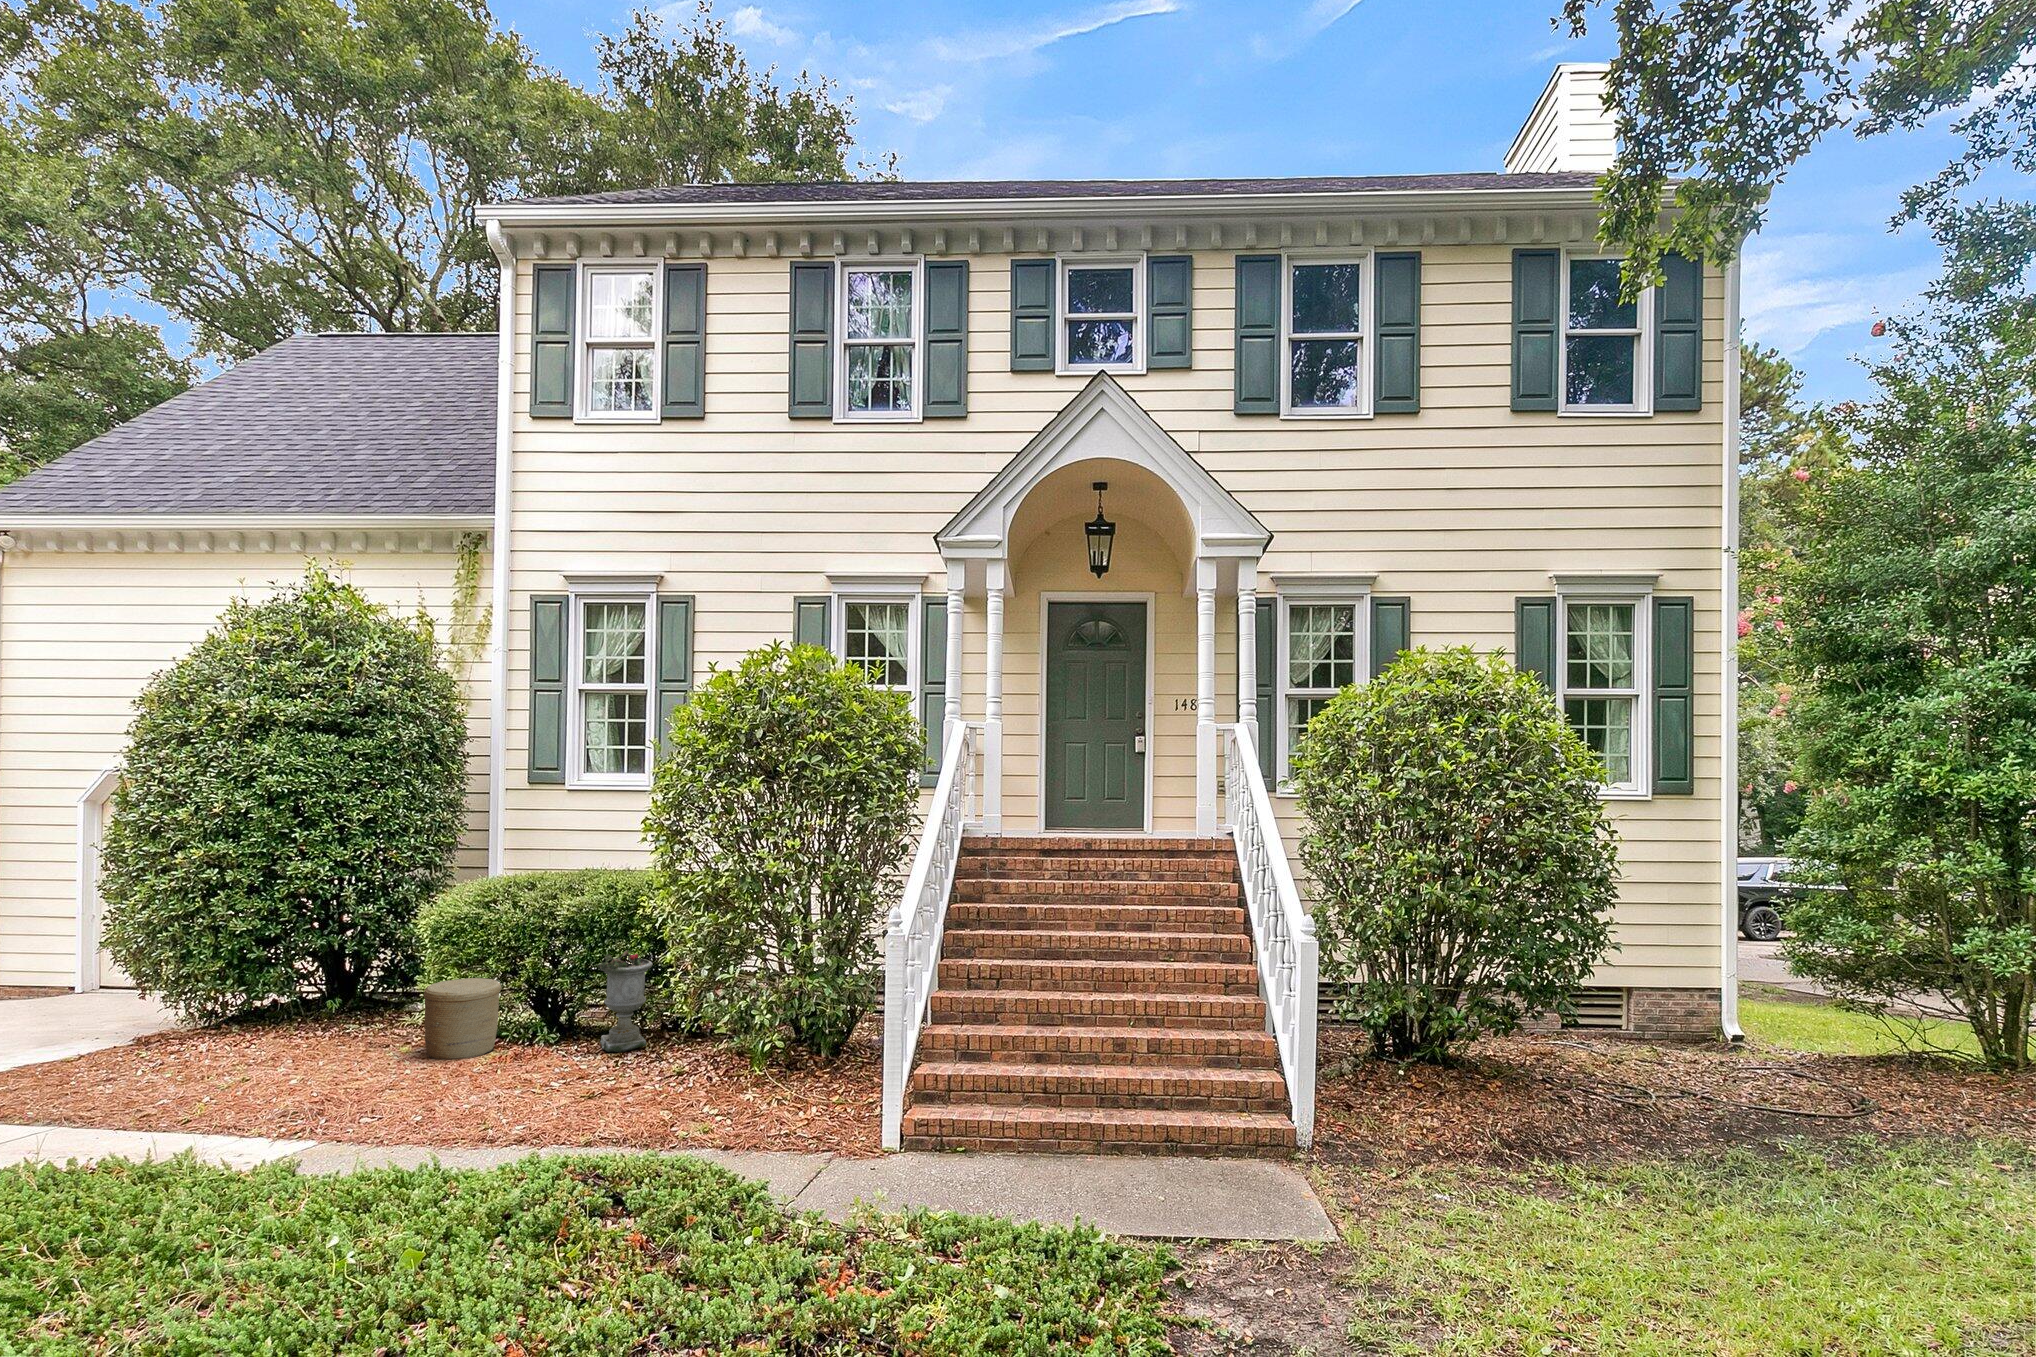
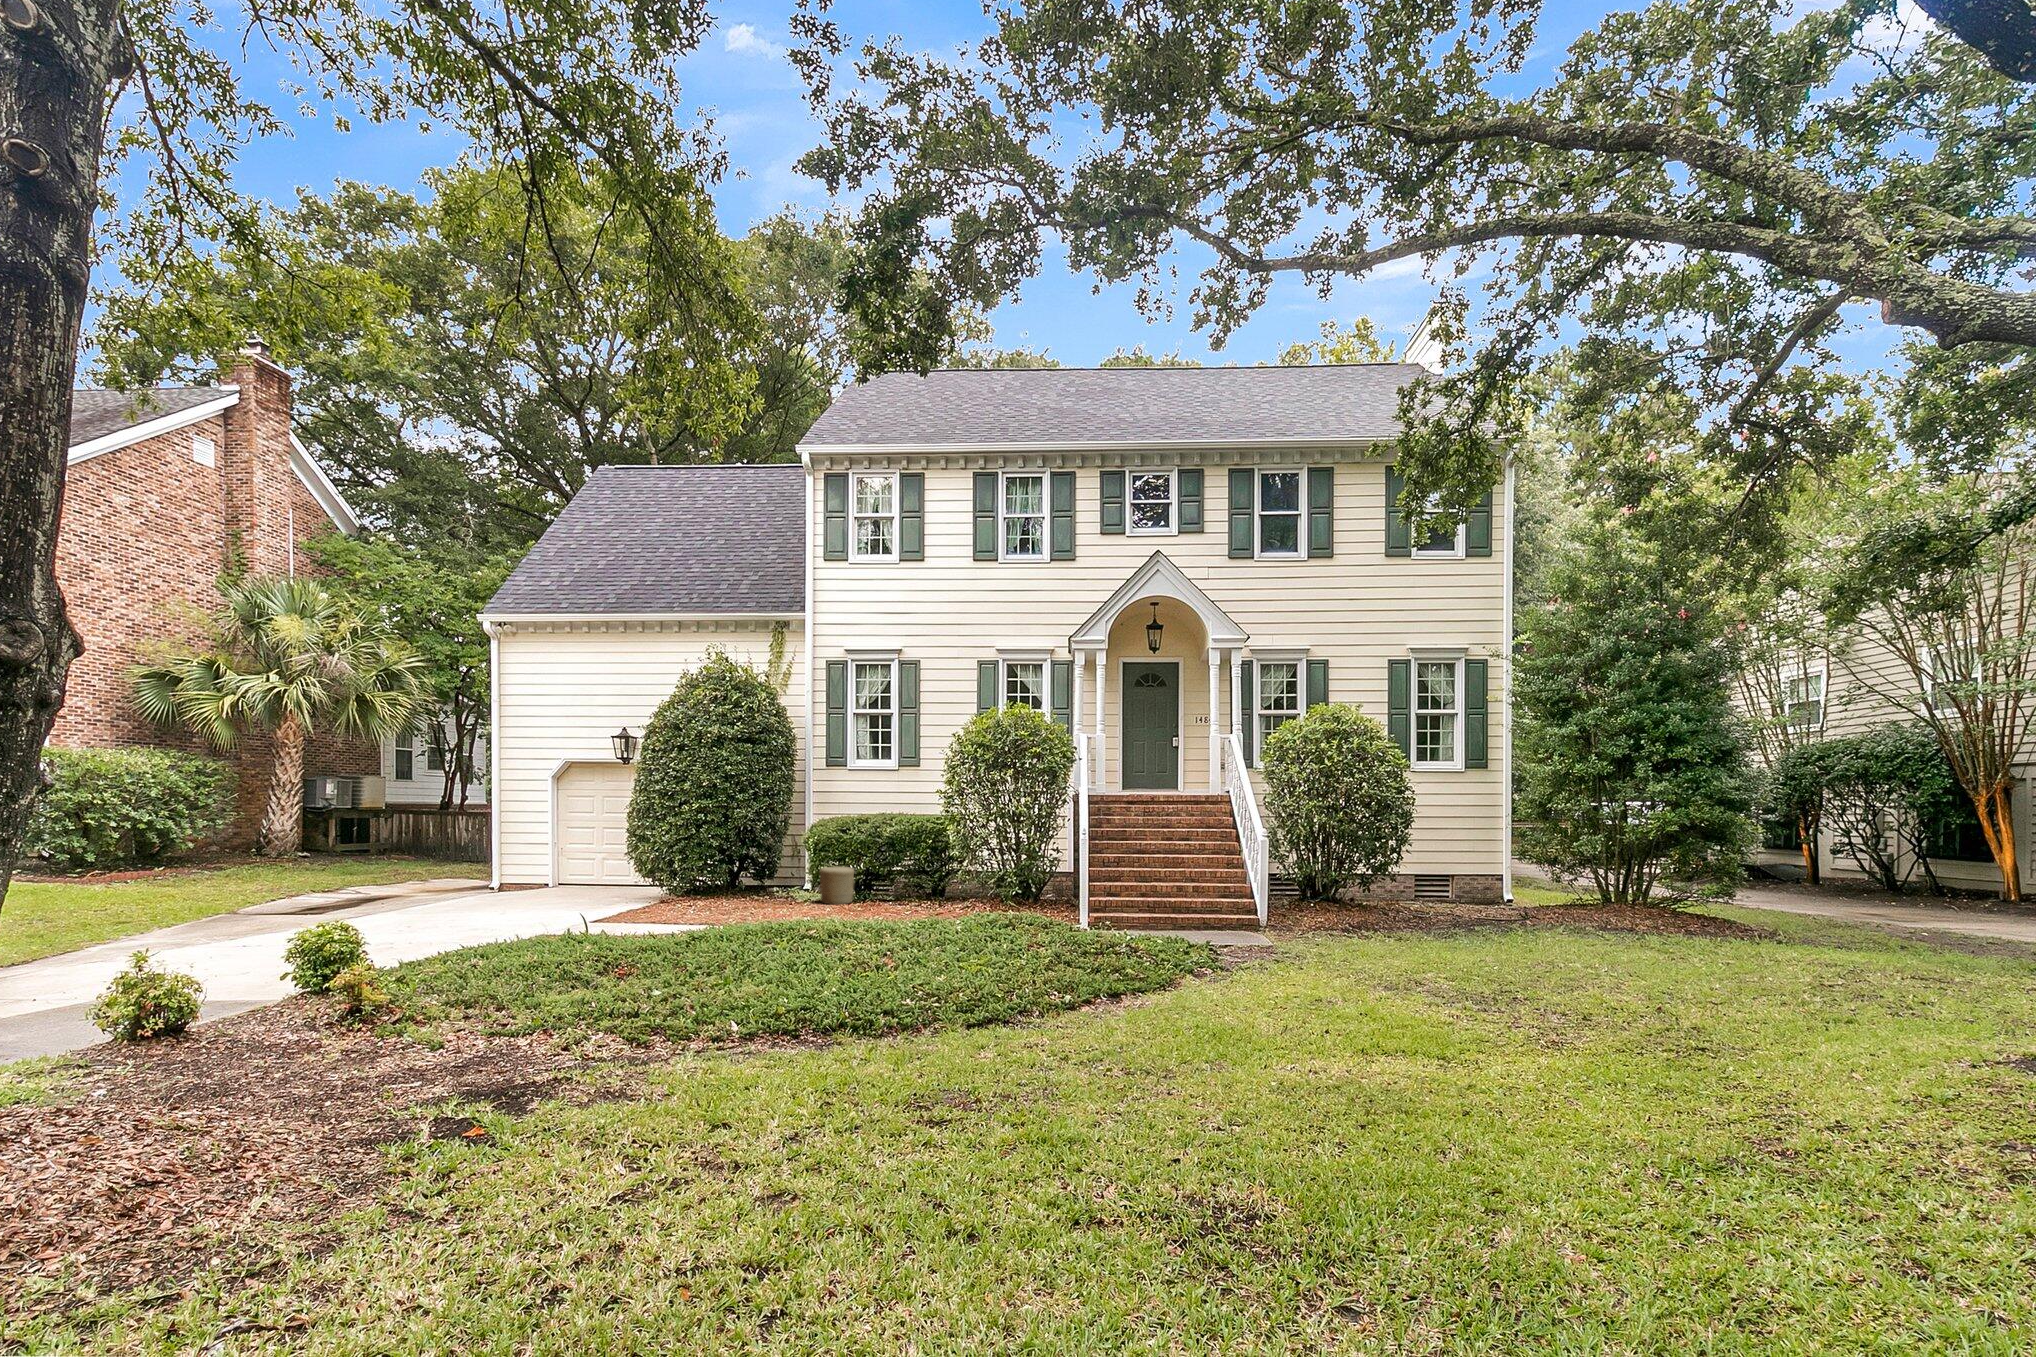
planter: present [598,950,652,1052] -> none [903,852,929,903]

